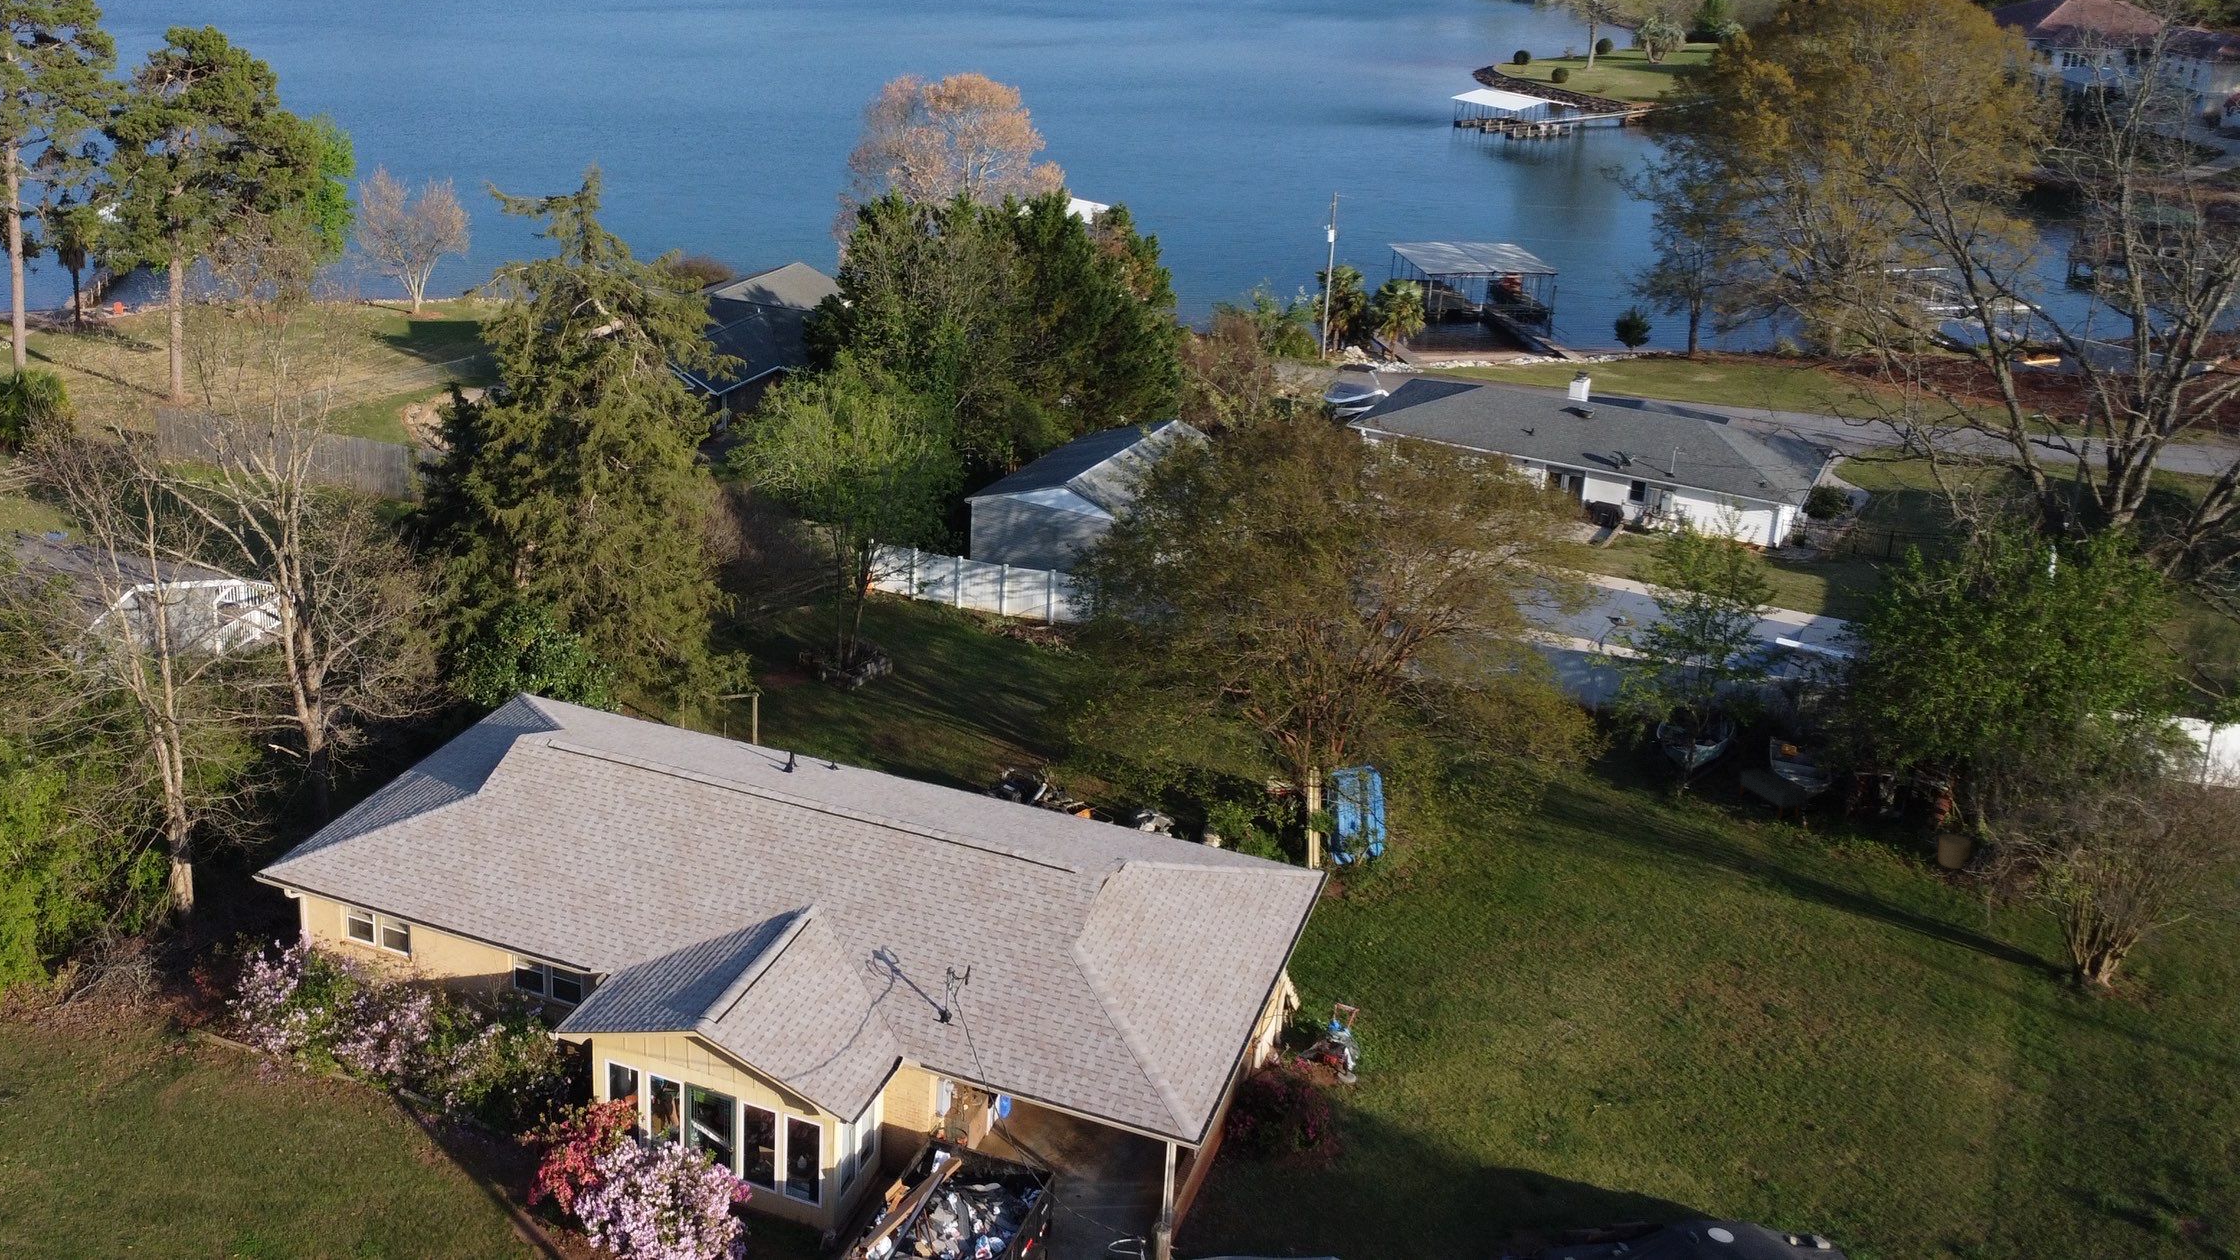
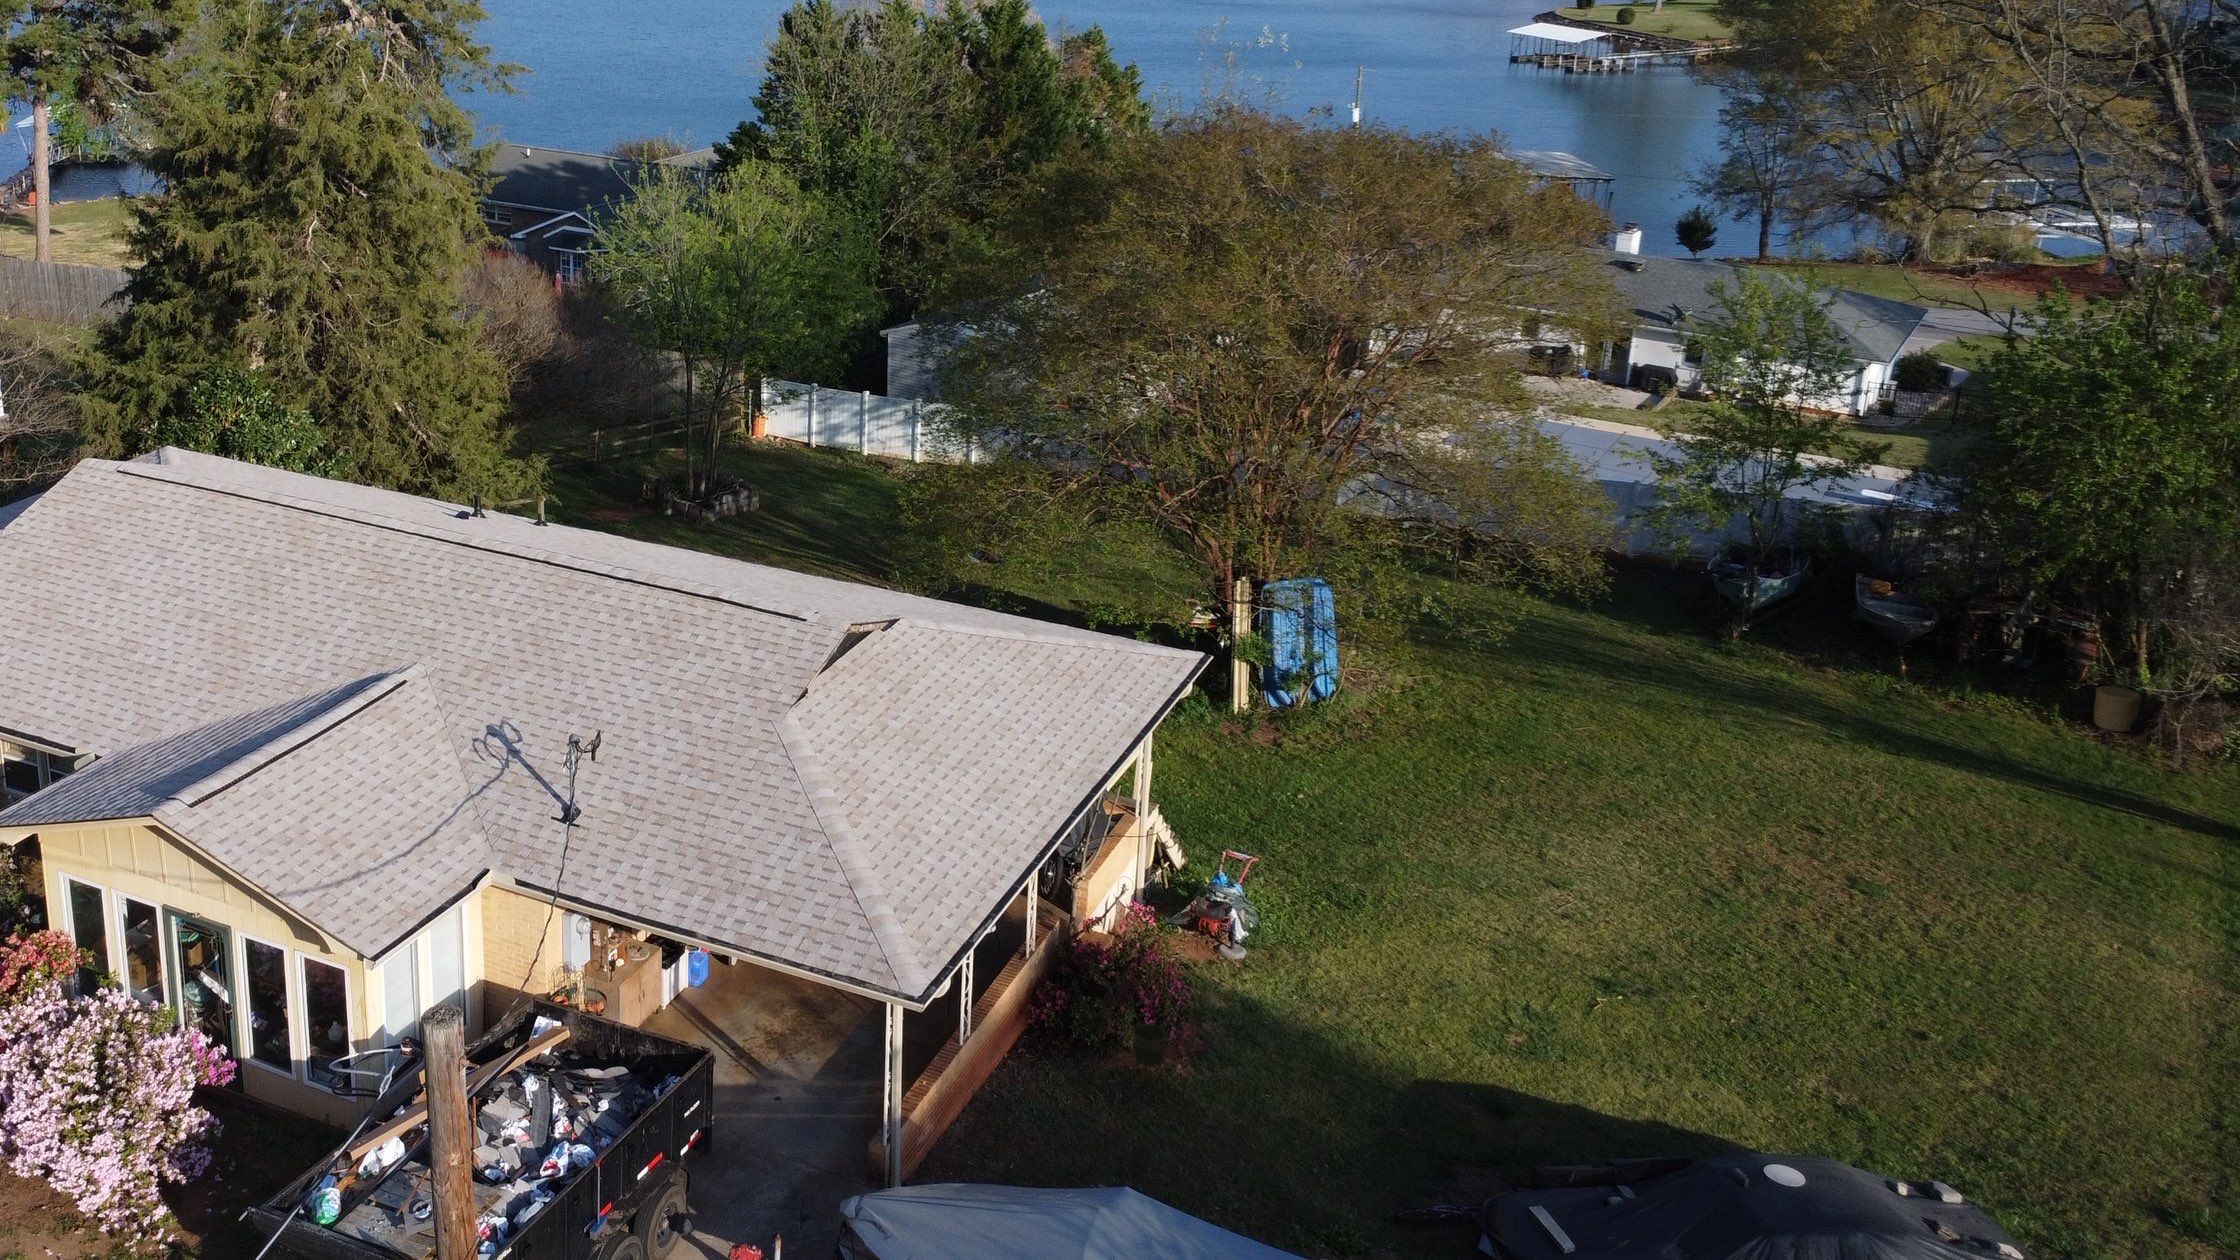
bench: present [1740,769,1802,818] -> none [1819,614,1906,674]
planter: none [1297,1136,1320,1178] -> present [1133,1024,1167,1085]

